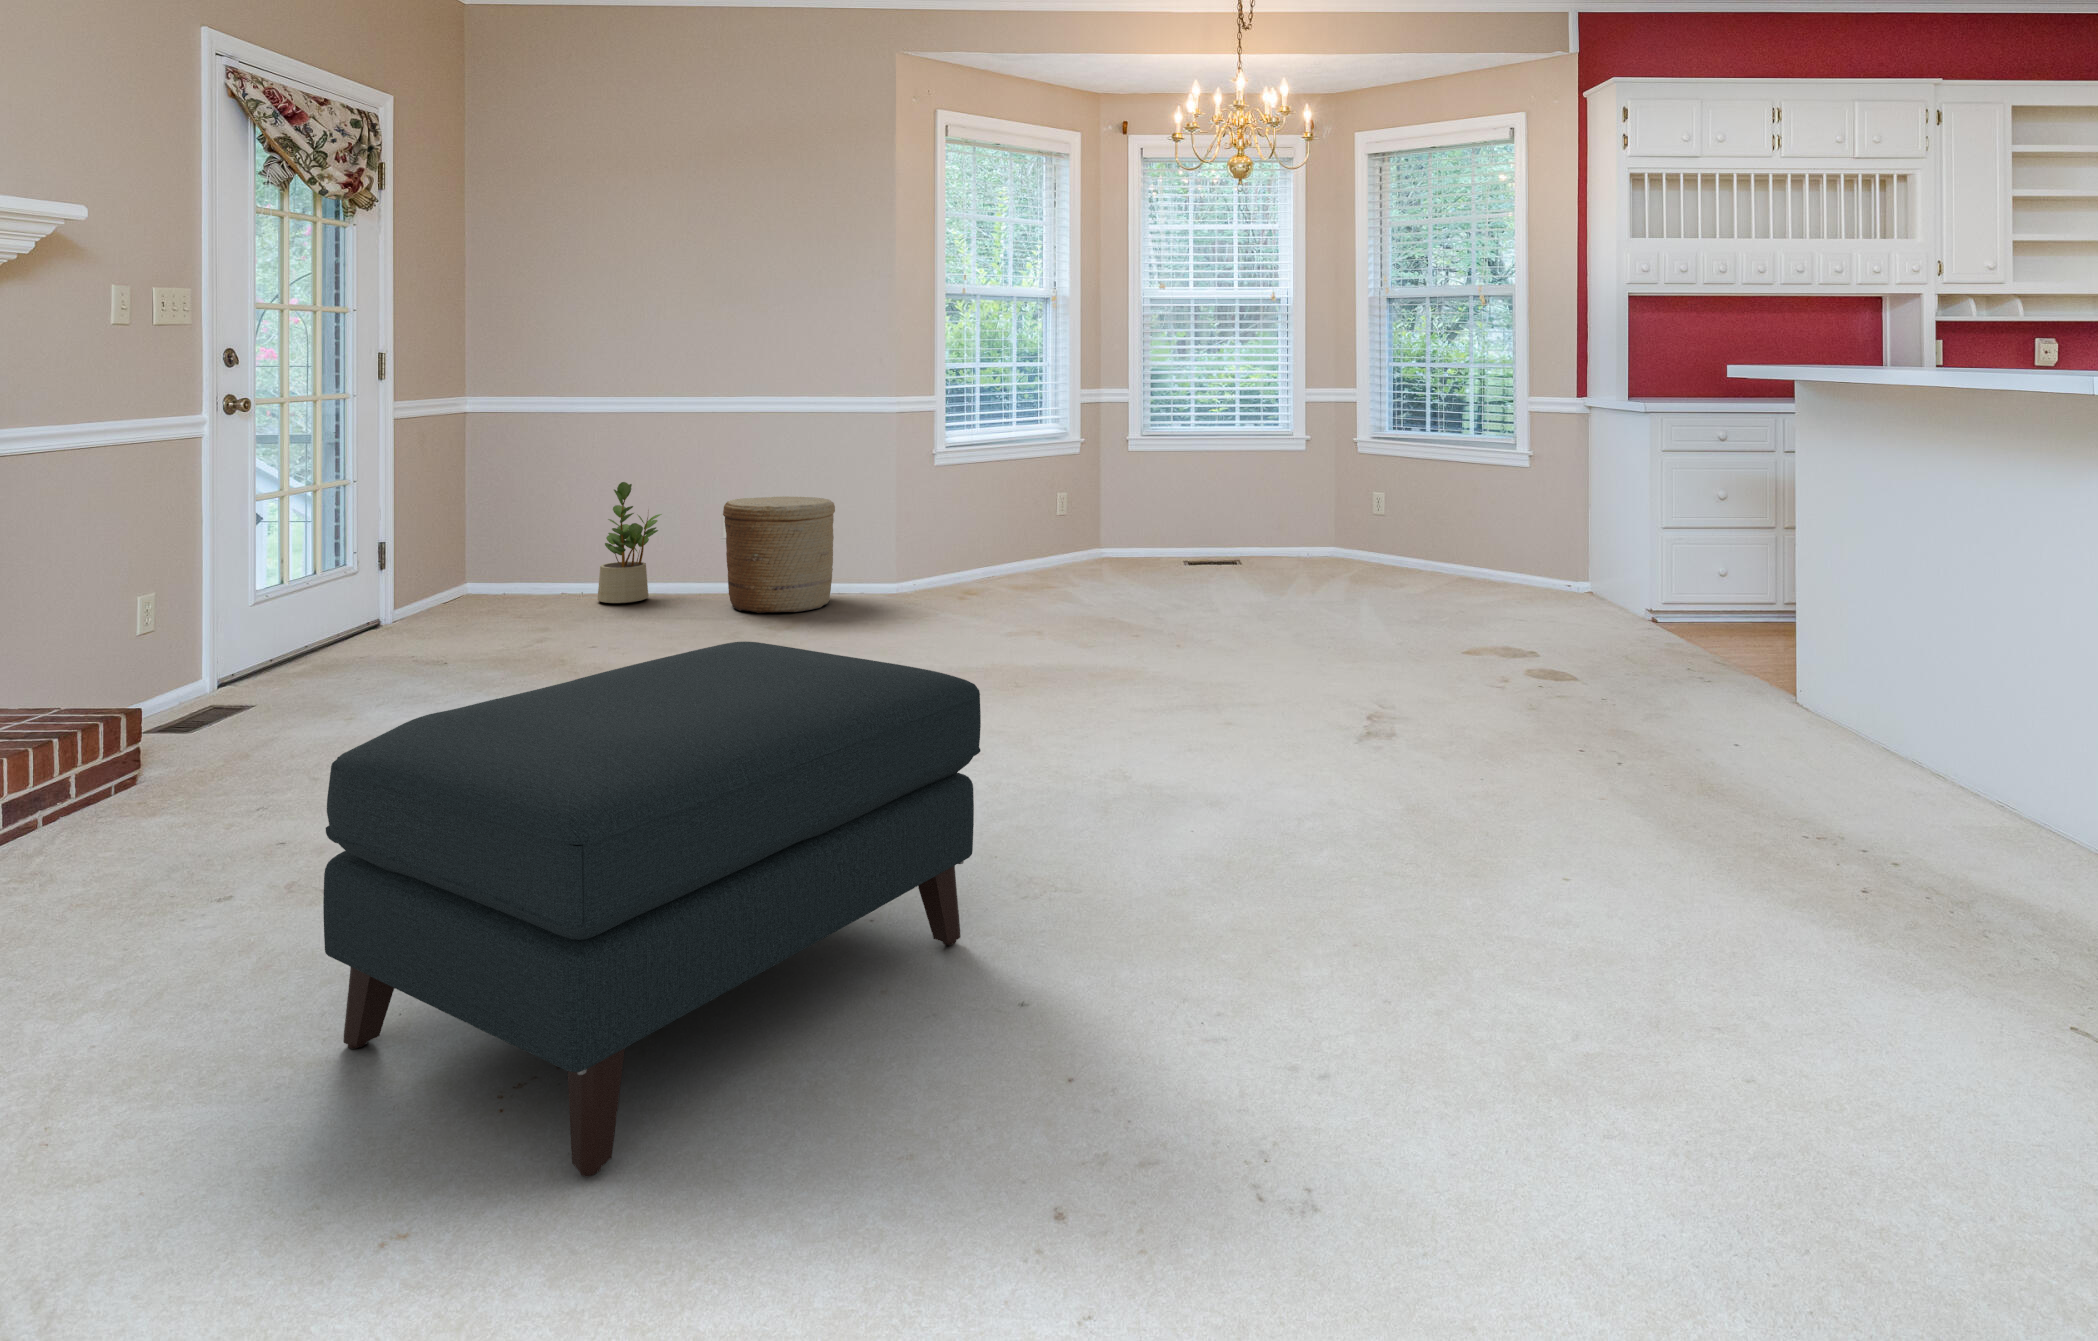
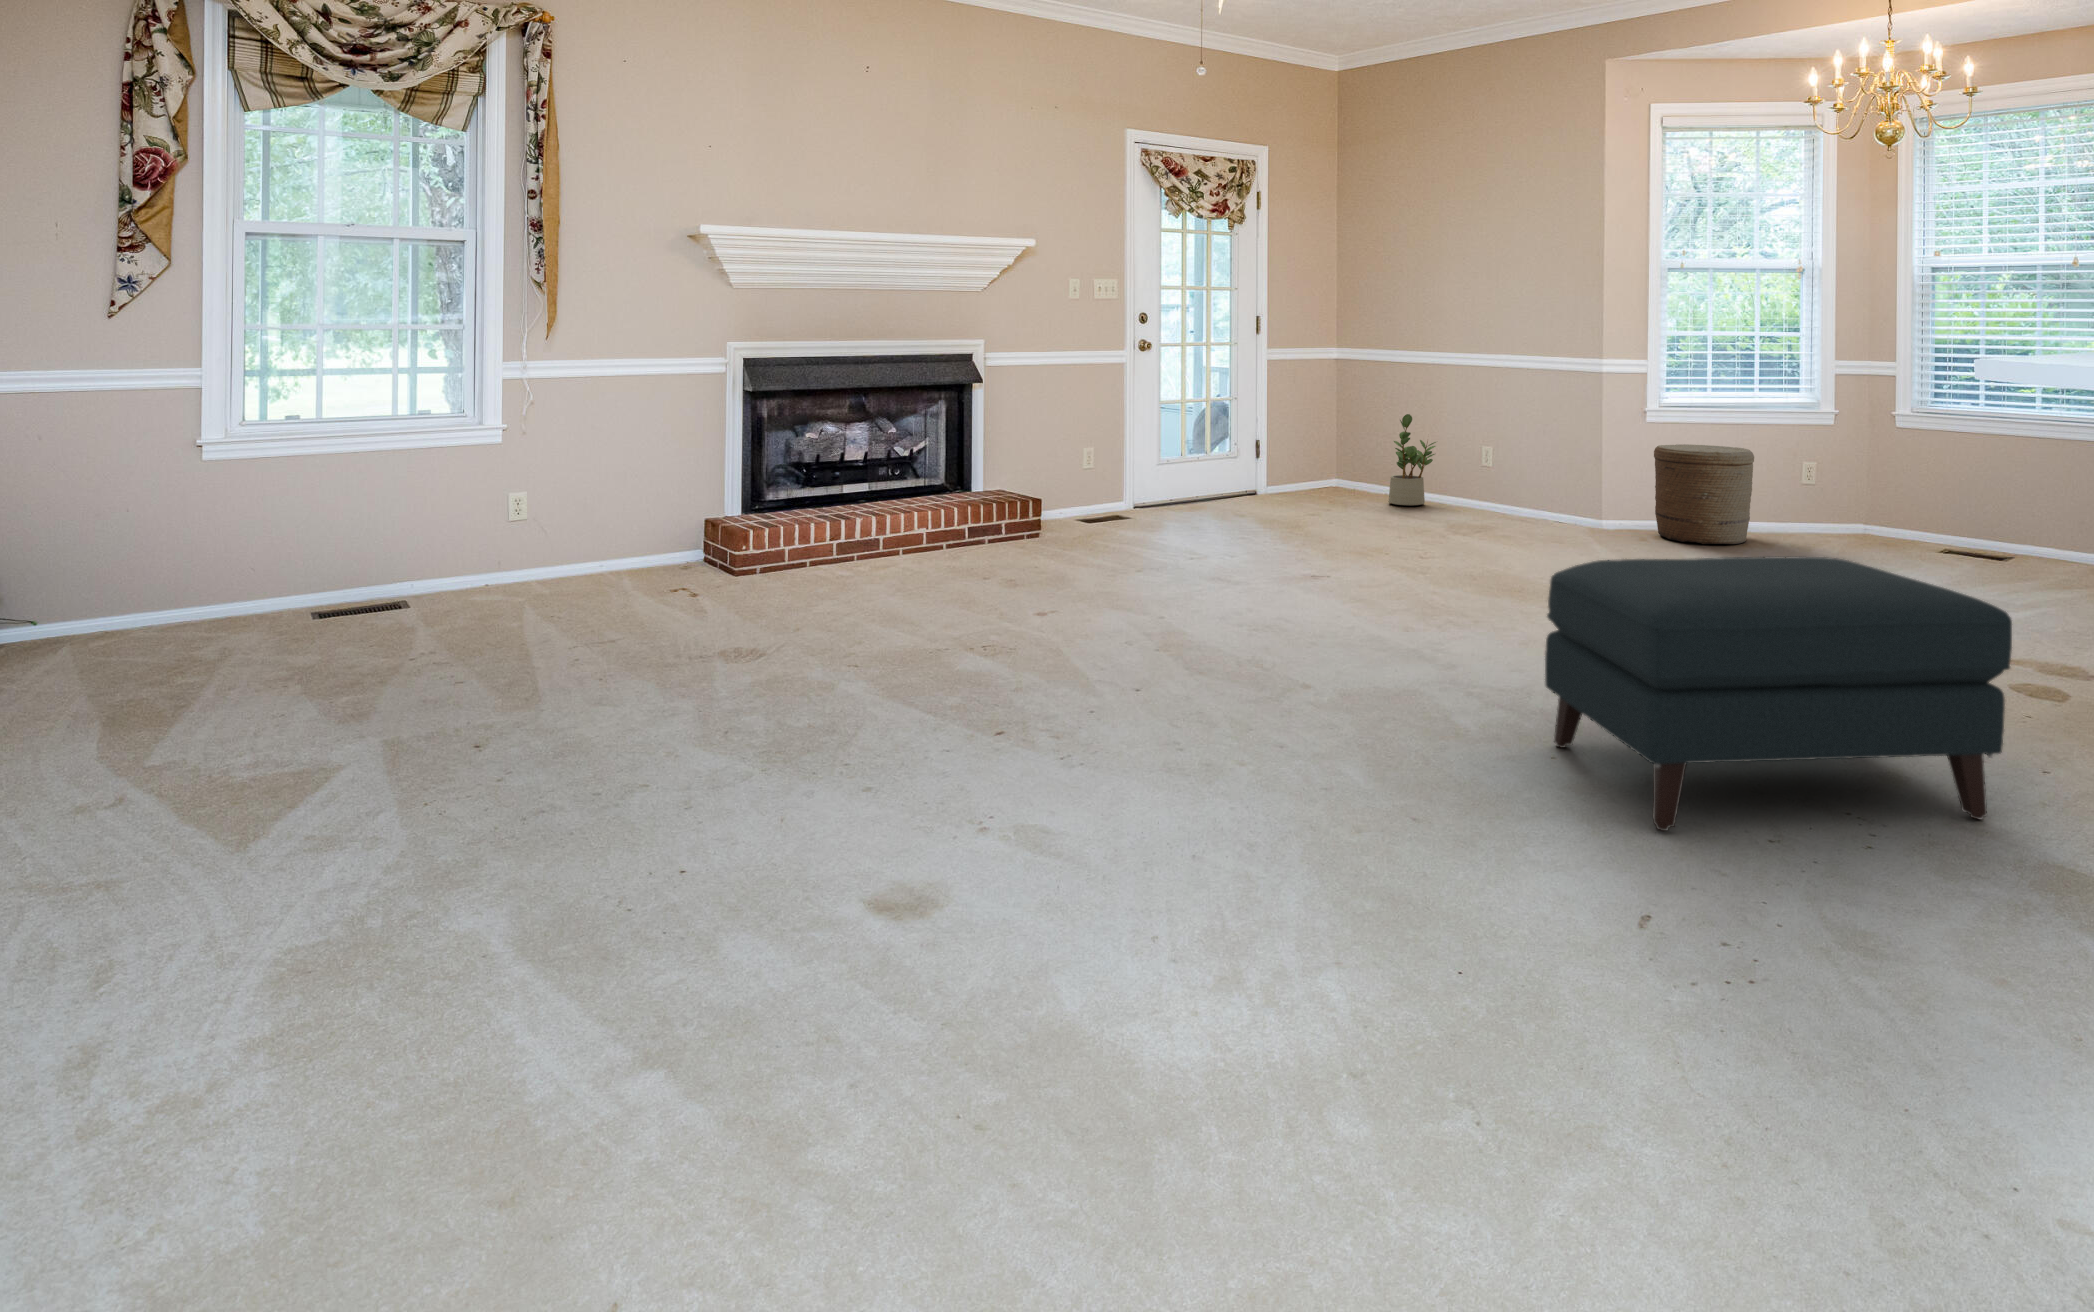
woven basket: present [723,496,835,613] -> present [1654,444,1754,544]
ottoman: present [323,641,981,1177] -> present [1545,557,2012,831]

